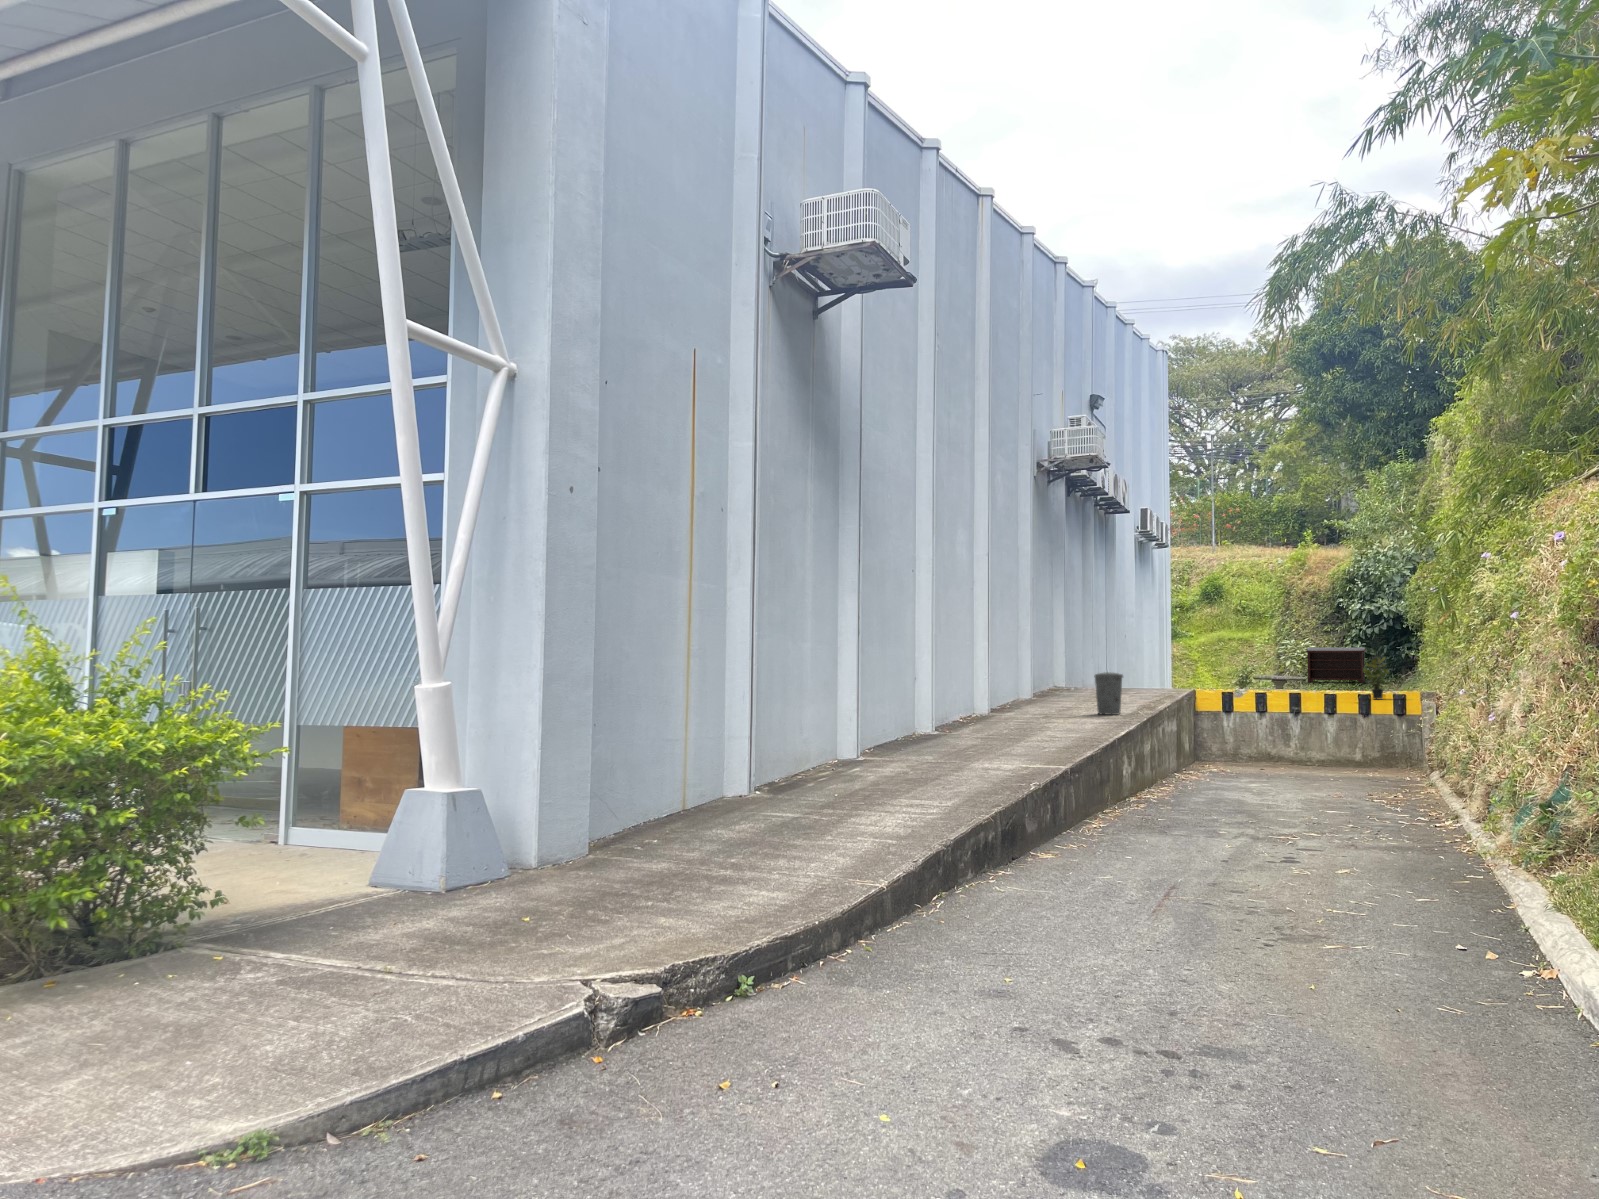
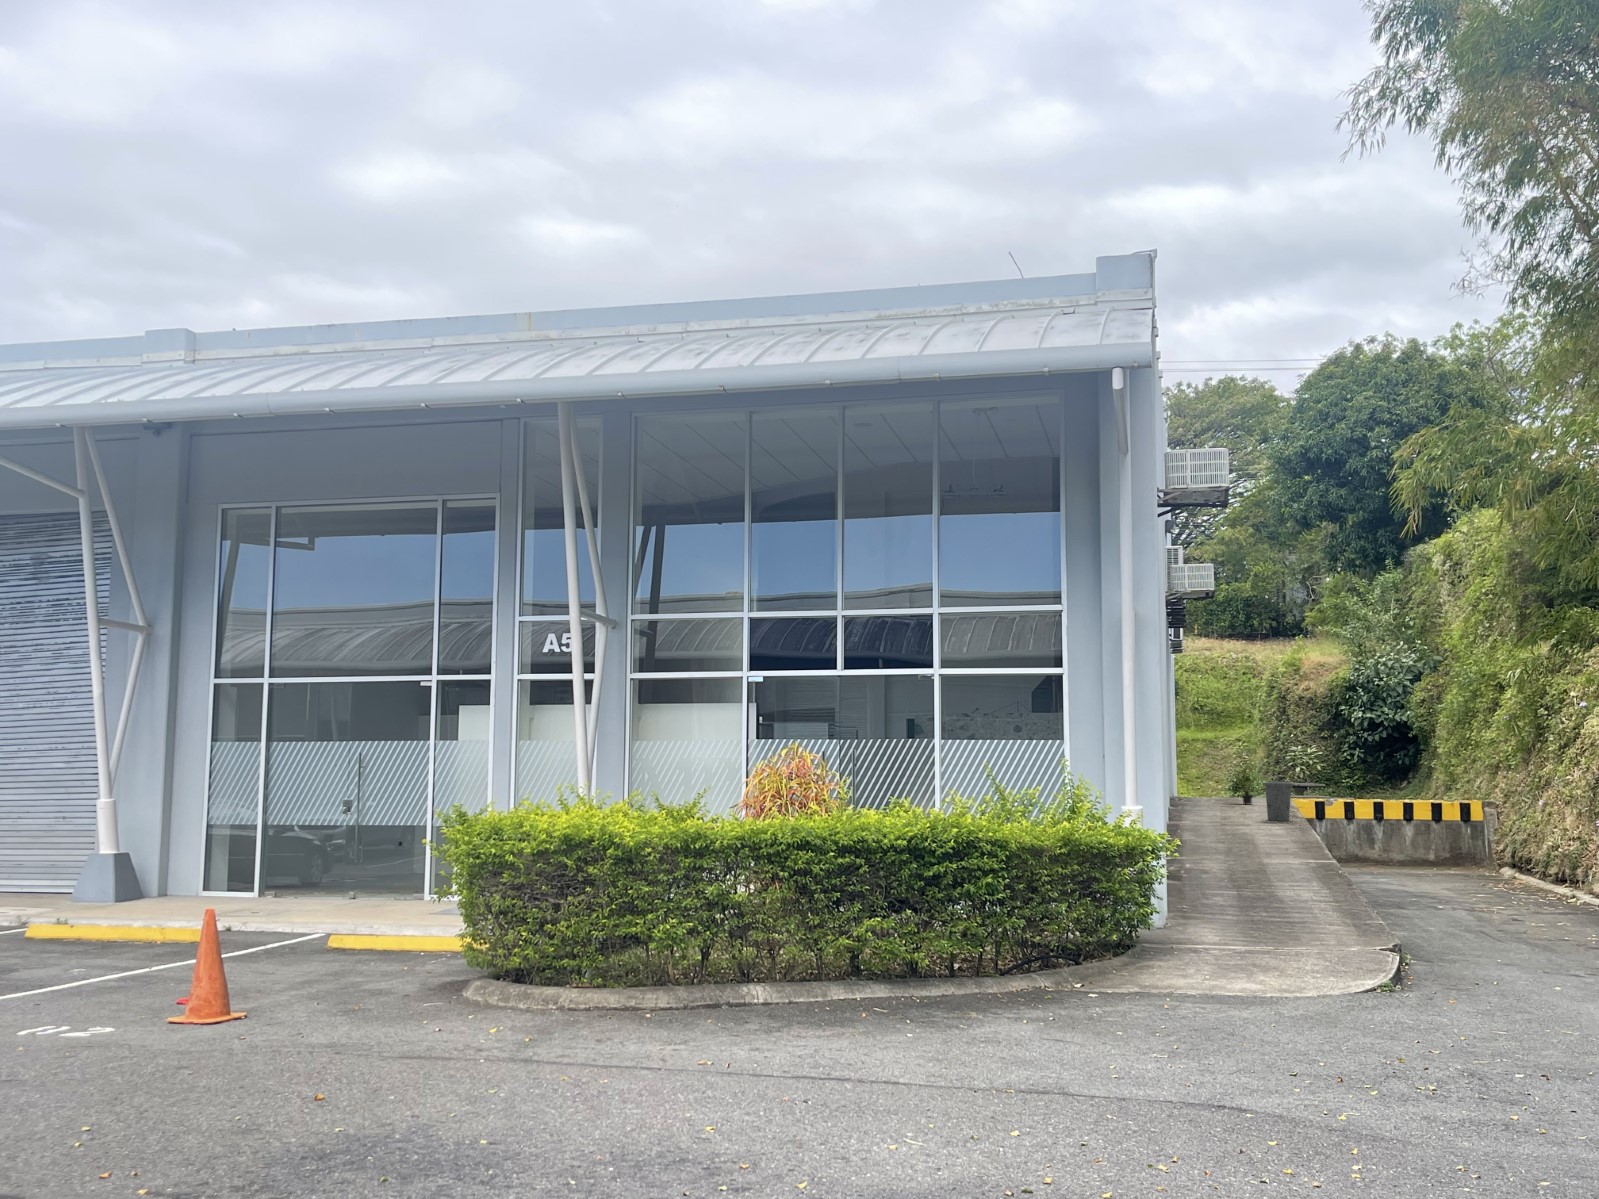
bench: present [1306,647,1366,683] -> none [1310,752,1367,788]
potted plant: present [1364,657,1389,699] -> present [1236,766,1257,805]

